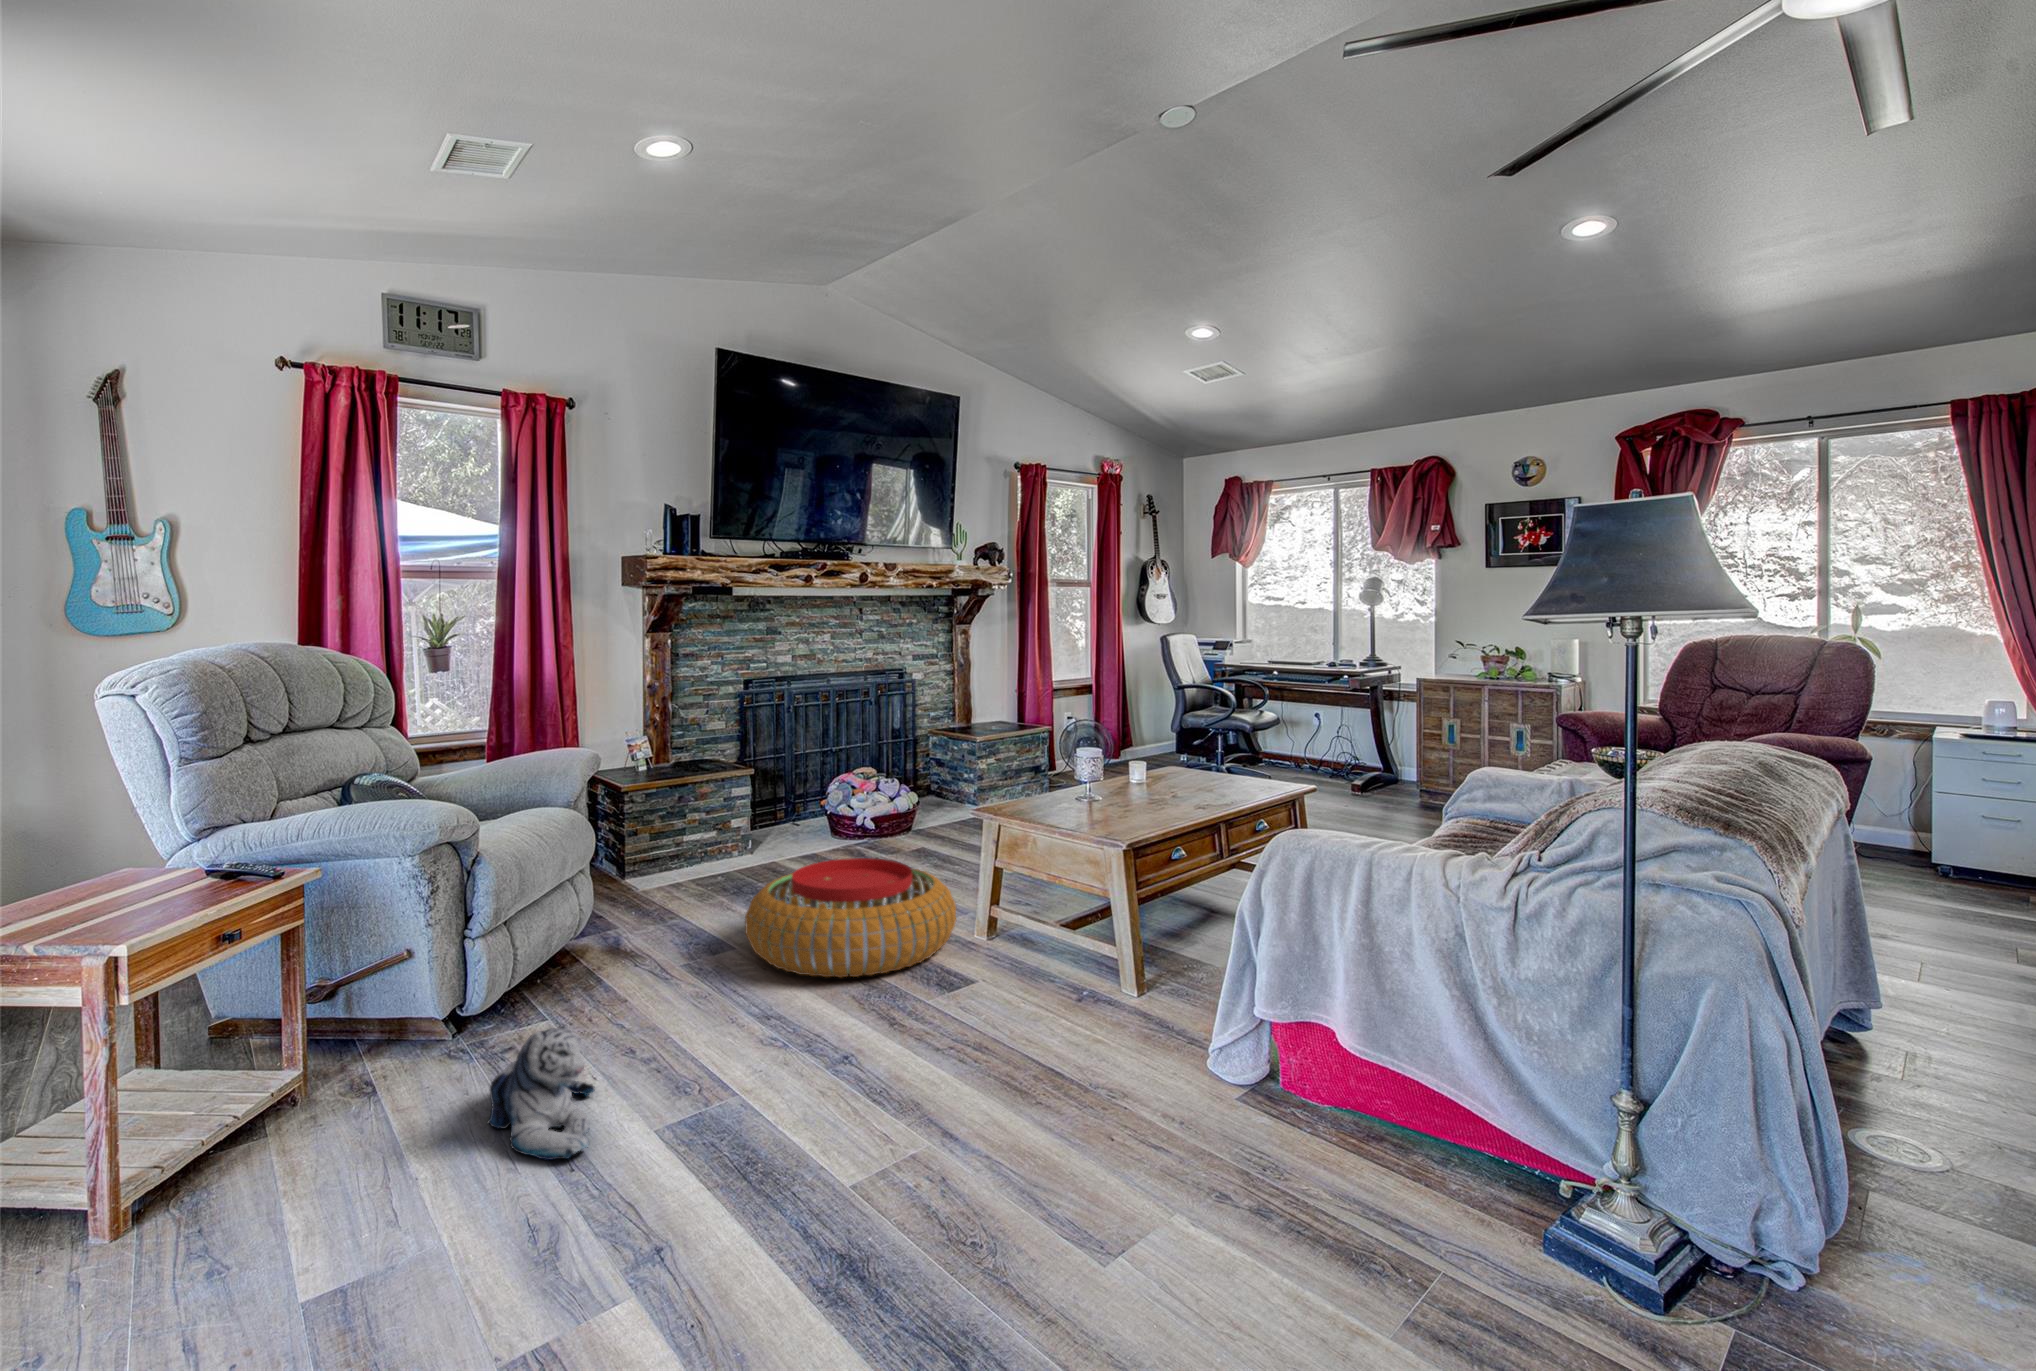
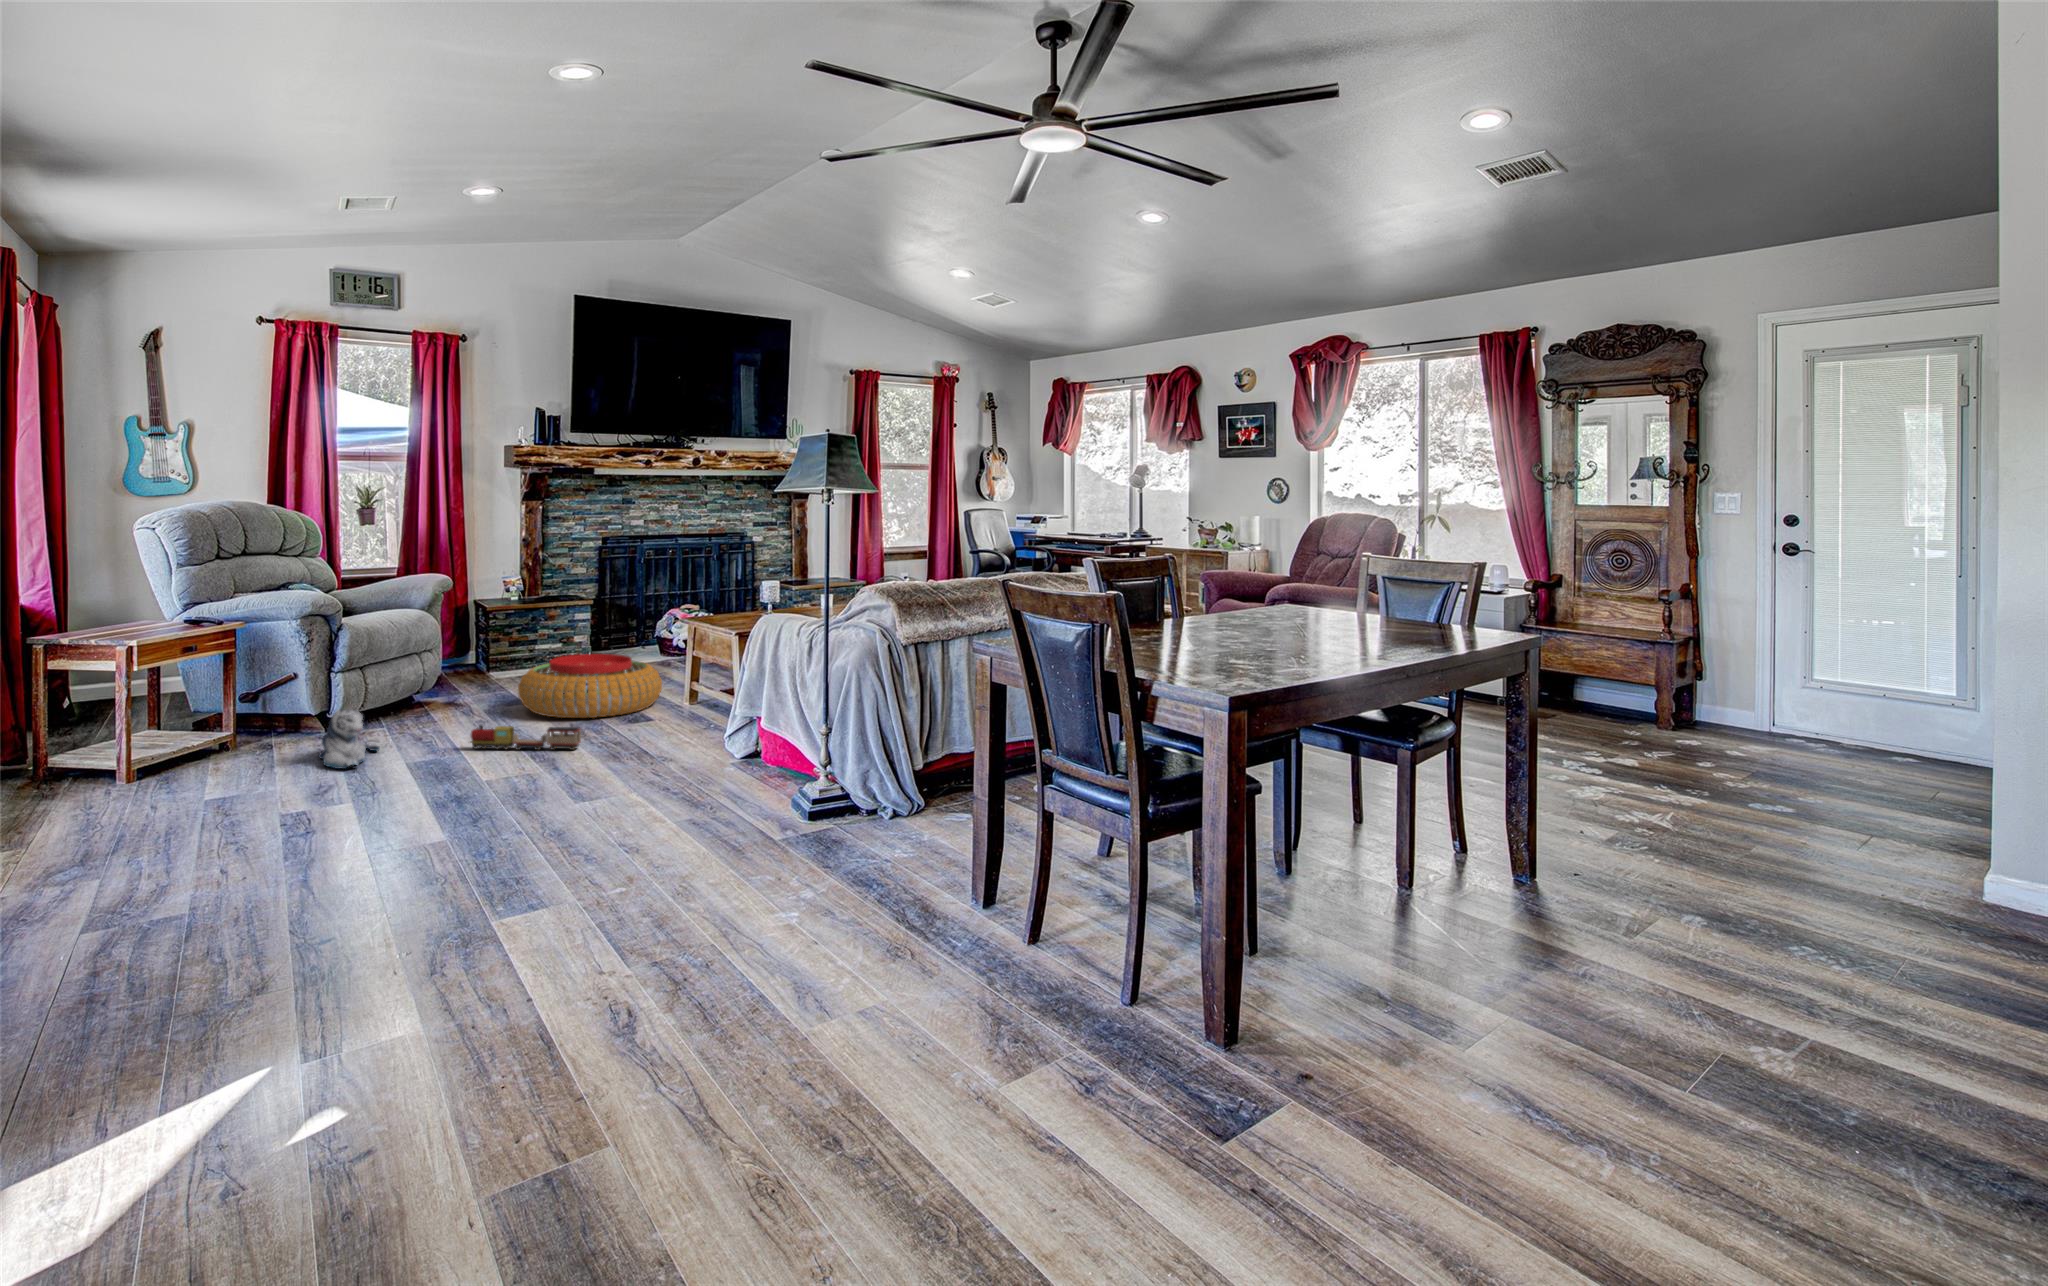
toy train: none [756,1016,947,1072] -> present [471,725,581,750]

